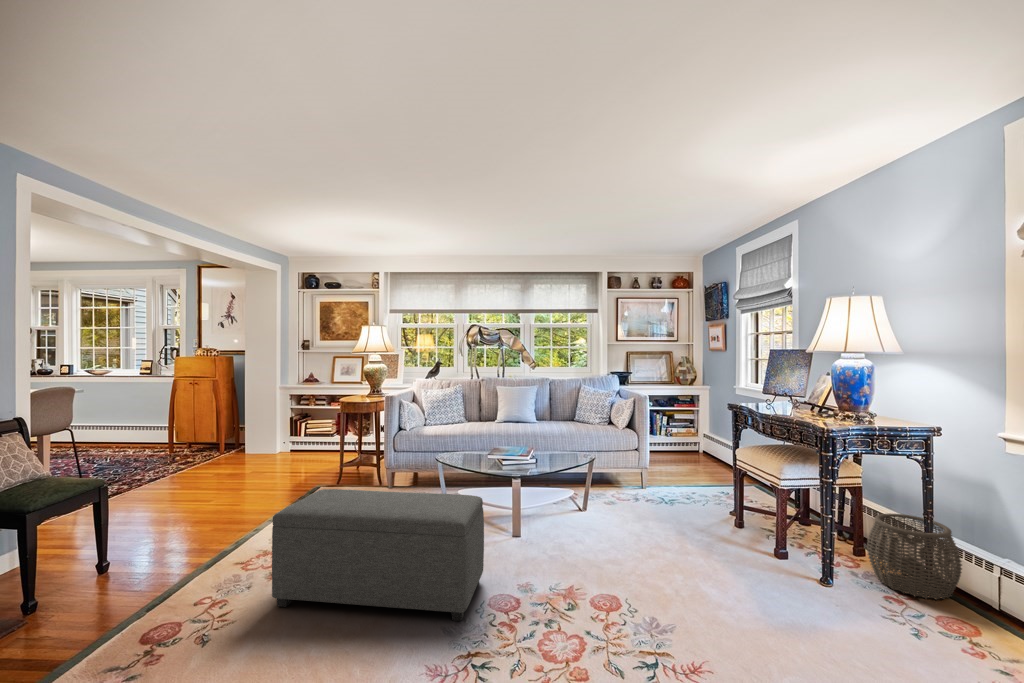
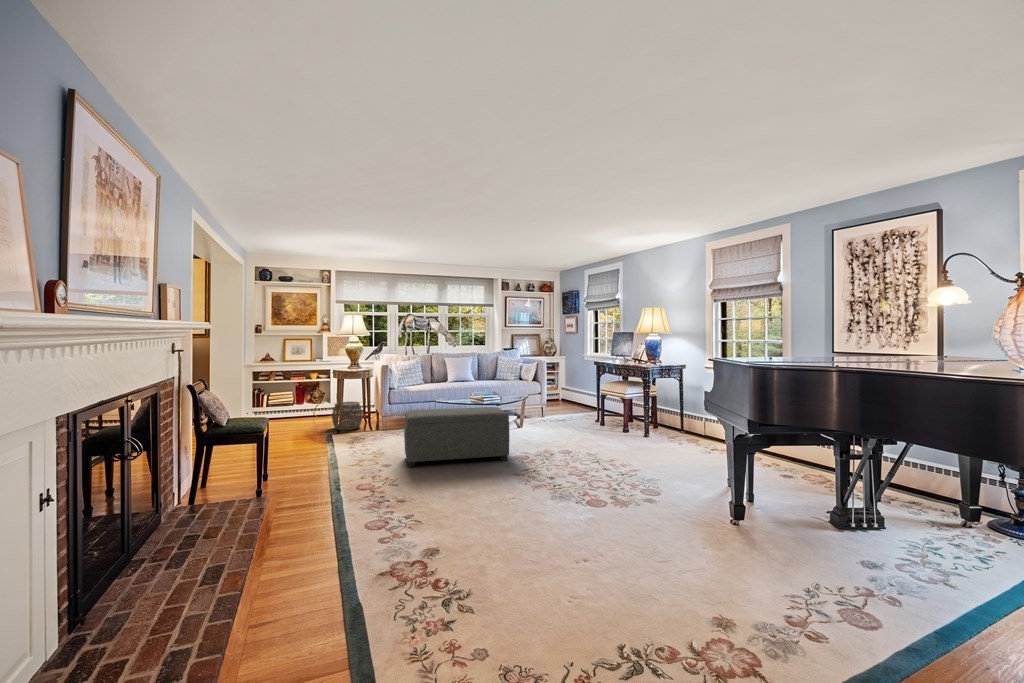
woven basket: present [867,513,962,599] -> present [332,402,363,430]

